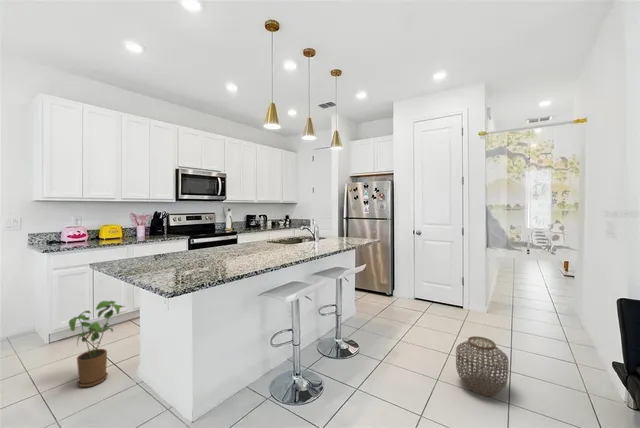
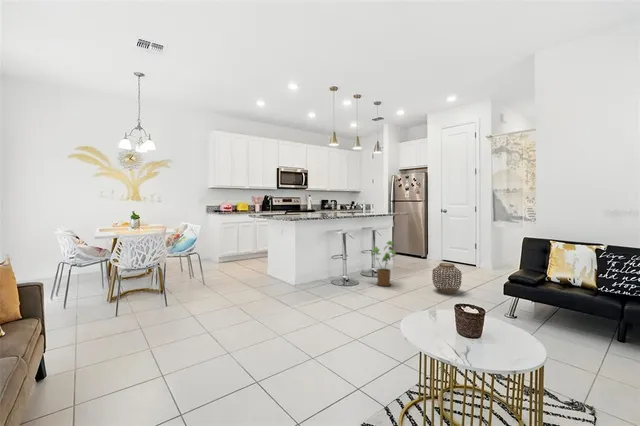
house plant: present [69,301,124,387] -> present [372,241,397,286]

